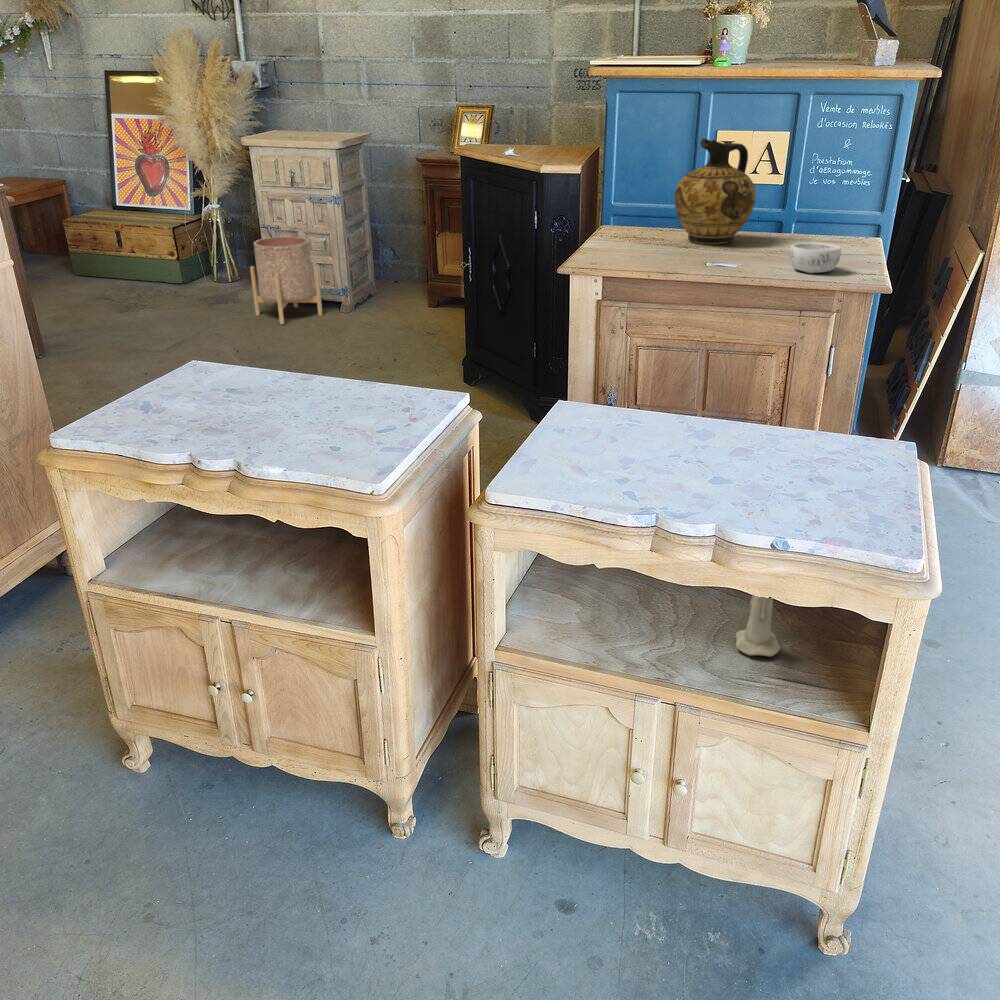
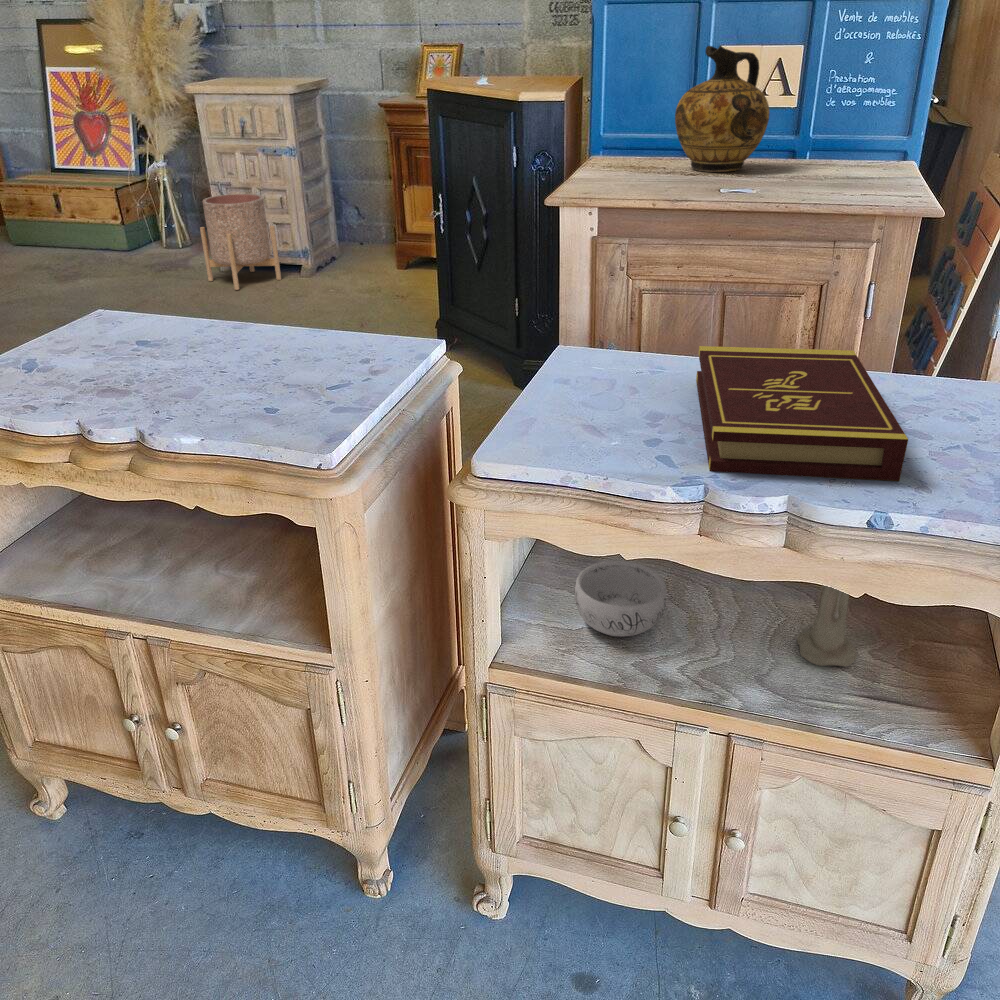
decorative bowl: present [789,242,841,273] -> present [574,560,667,636]
book: none [661,406,805,515] -> present [696,346,908,481]

